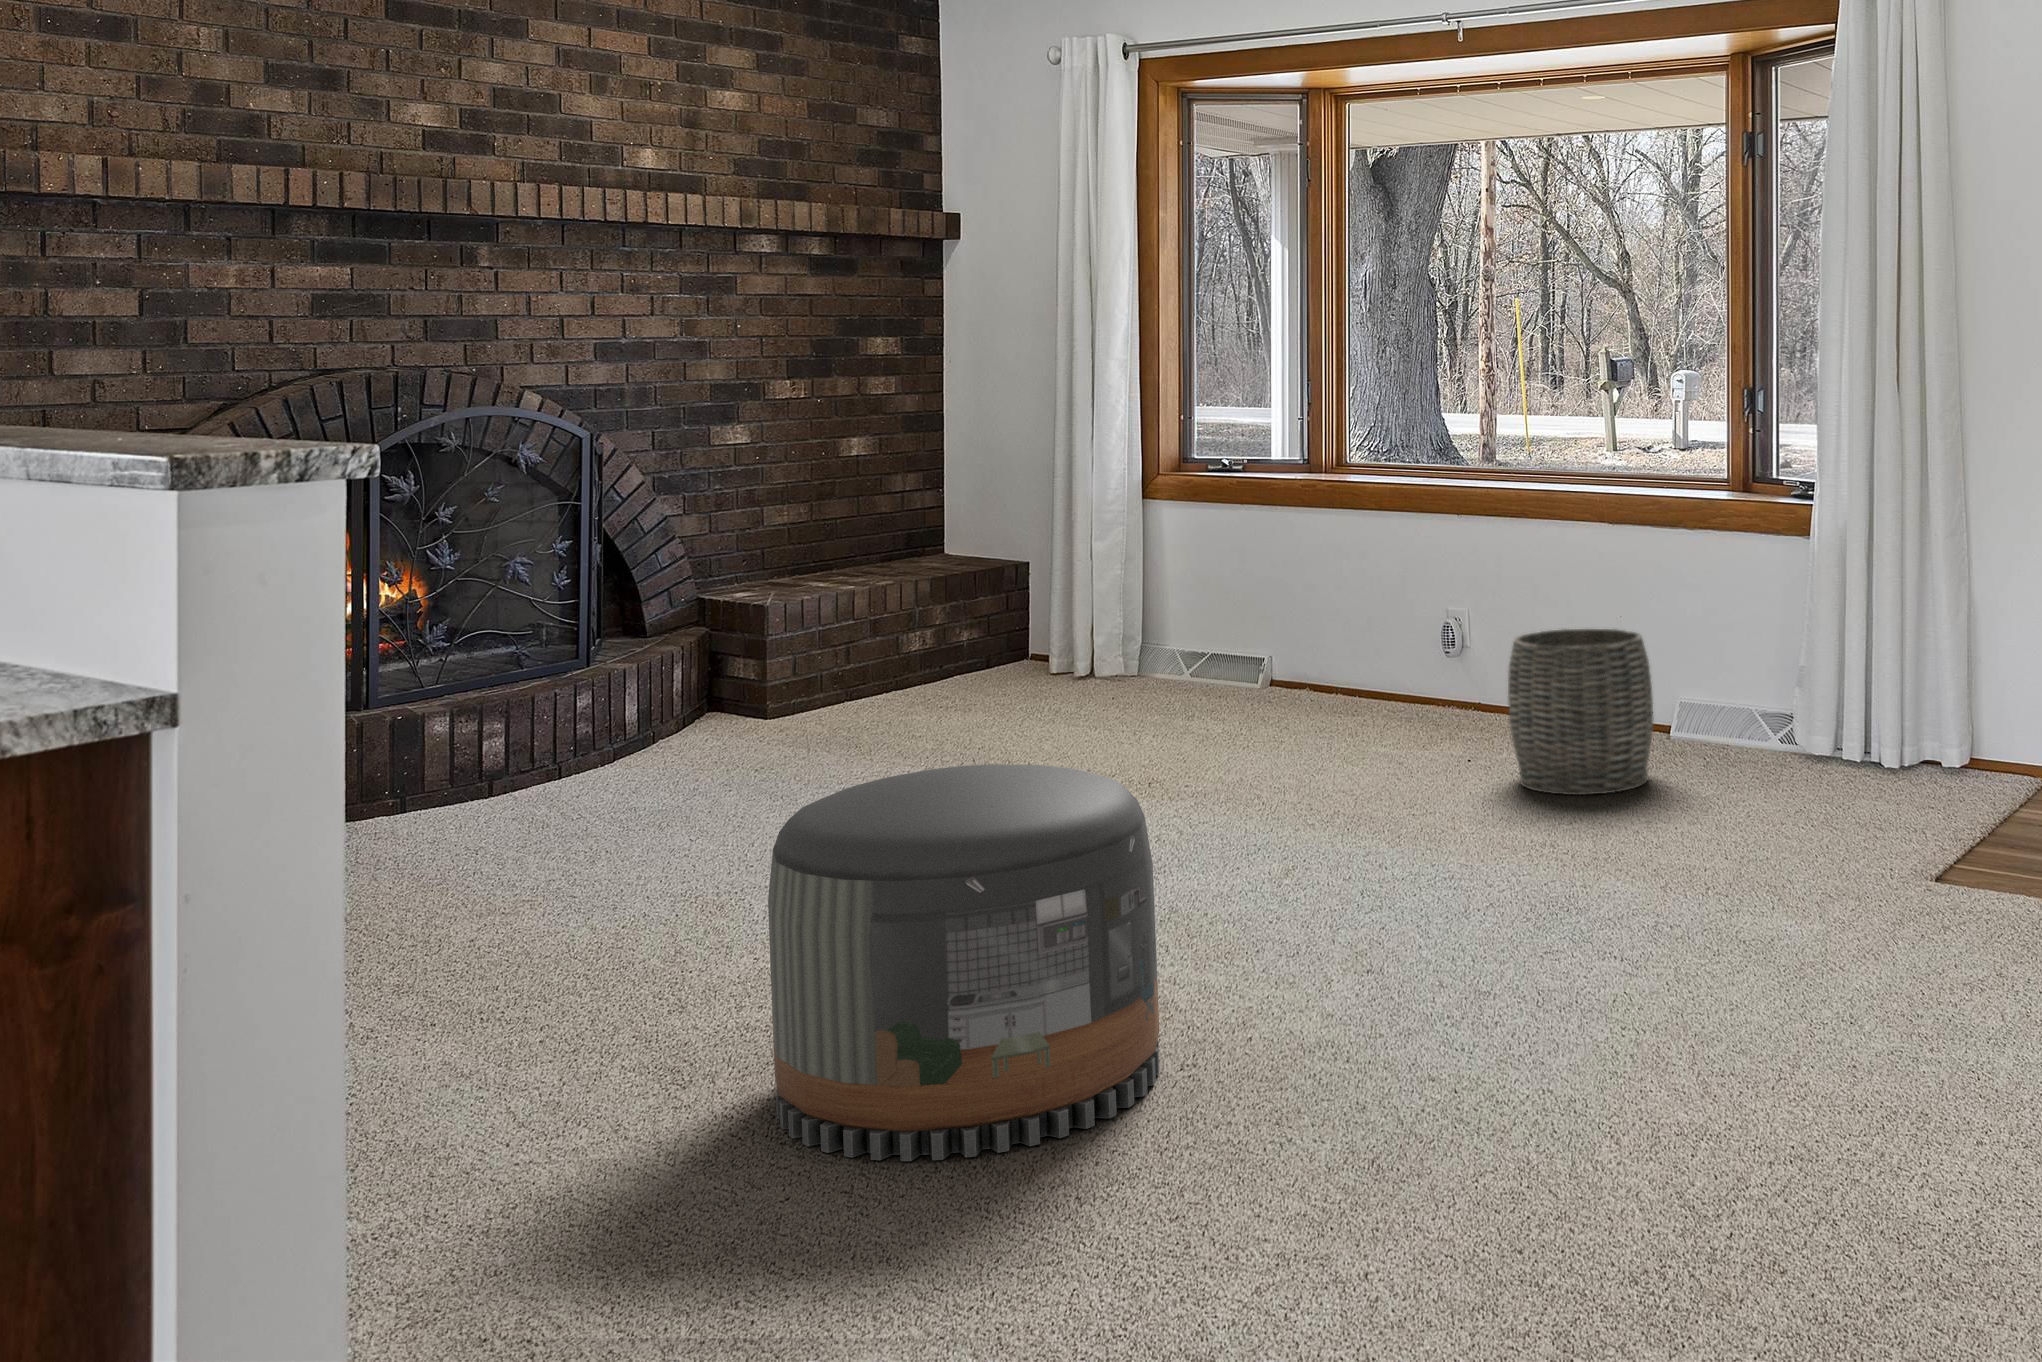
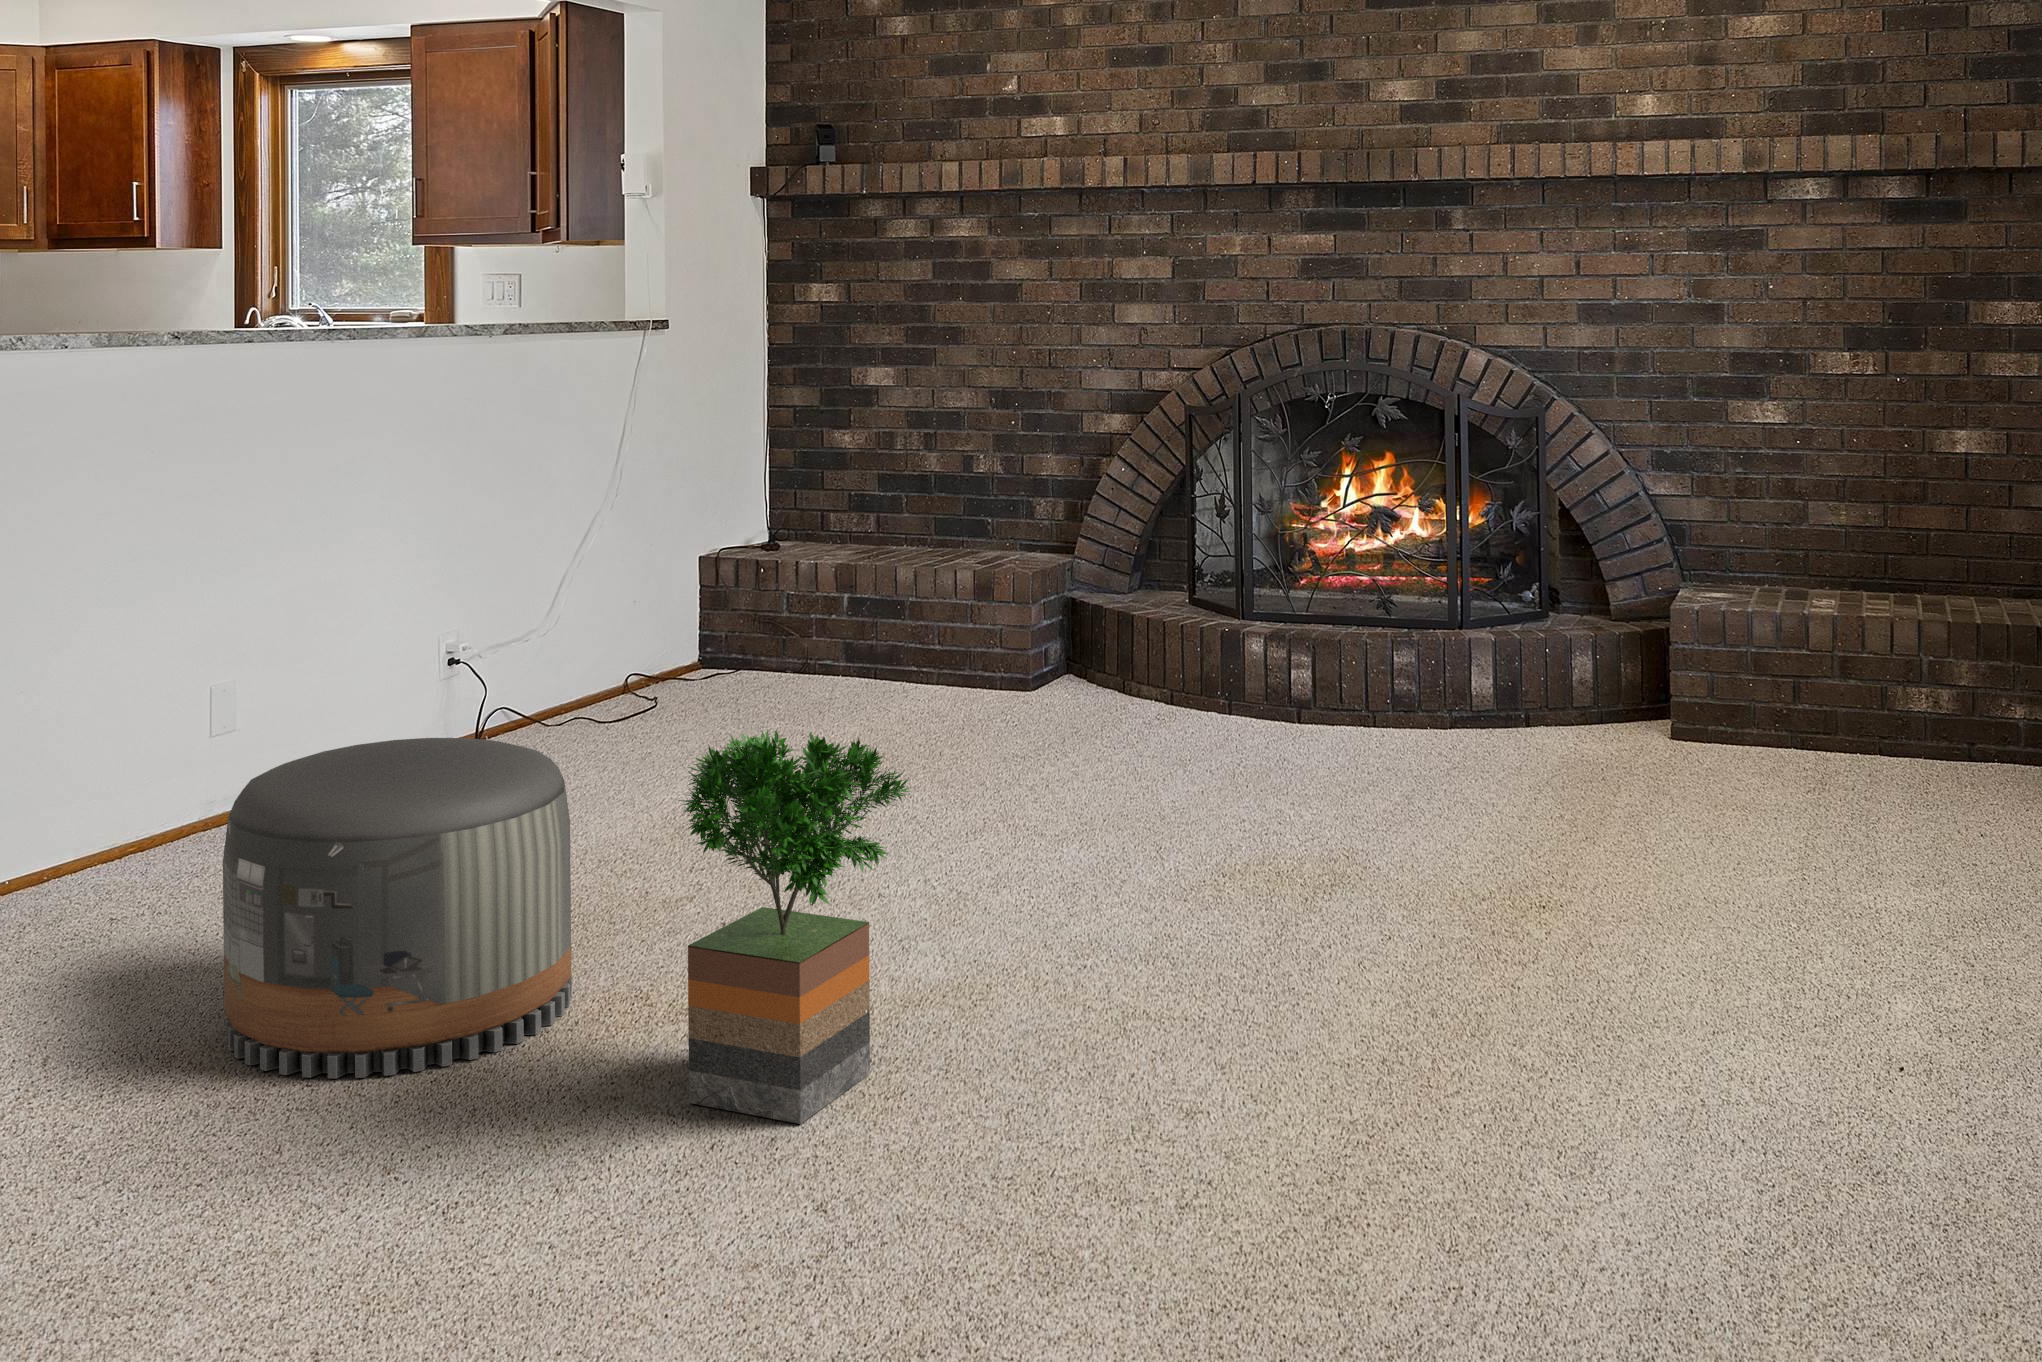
woven basket: present [1508,629,1653,795] -> none [1592,889,1857,1226]
potted tree: none [1191,640,1434,970] -> present [679,730,910,1124]

